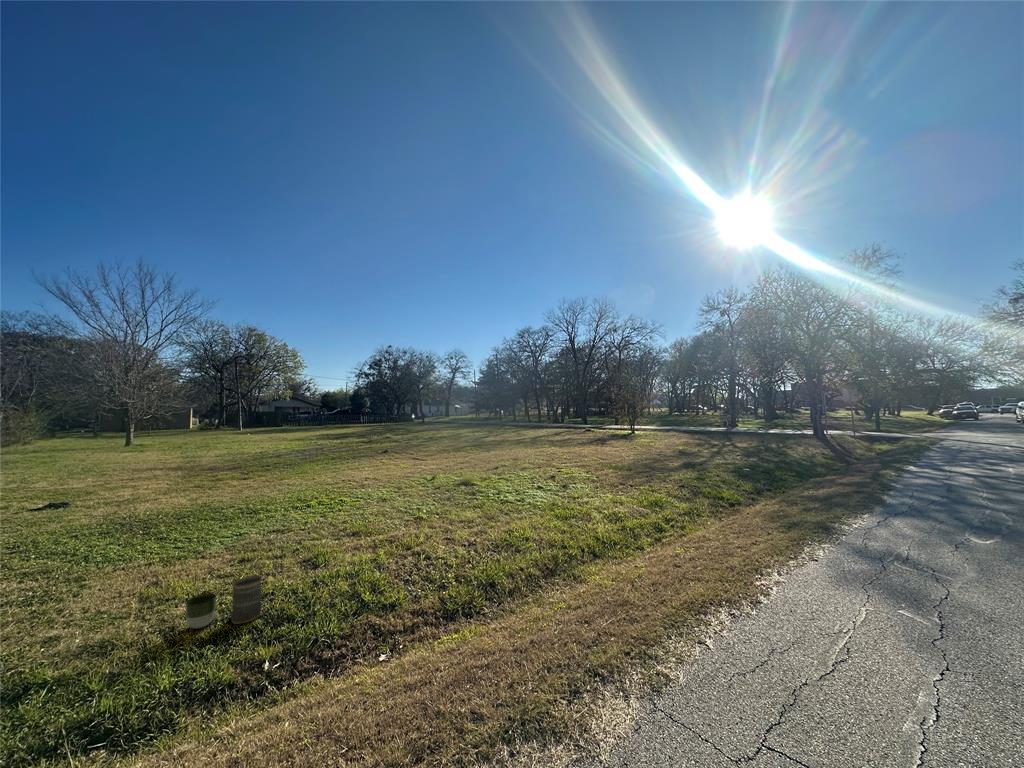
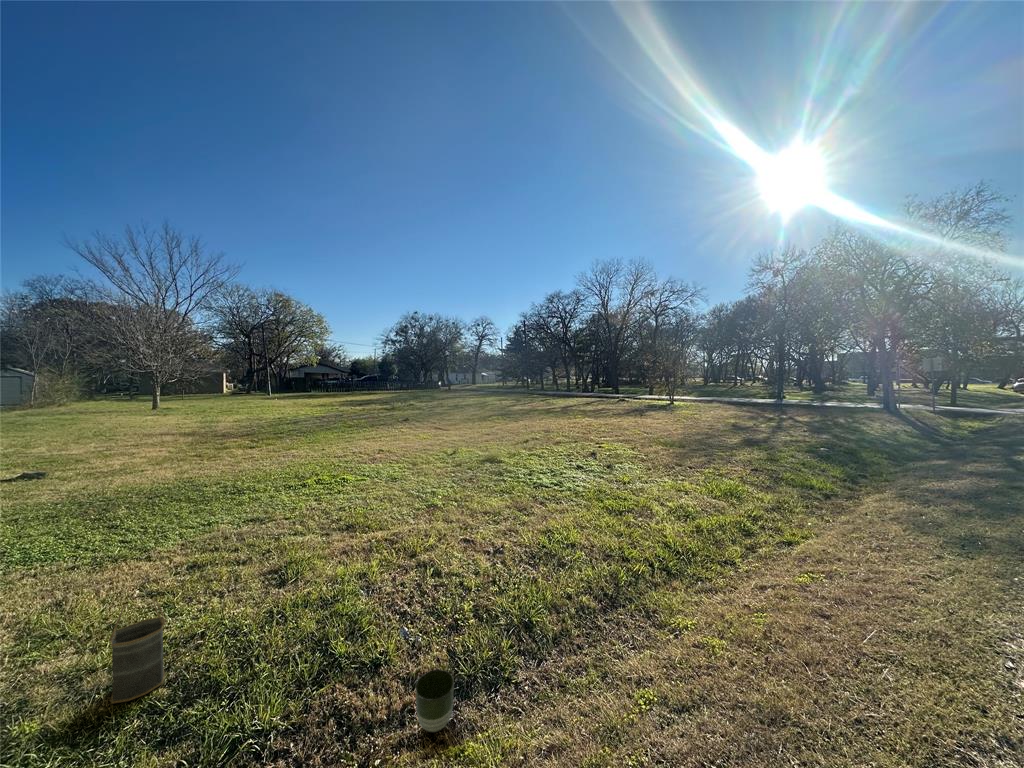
planter: present [186,593,217,628] -> present [415,670,454,732]

